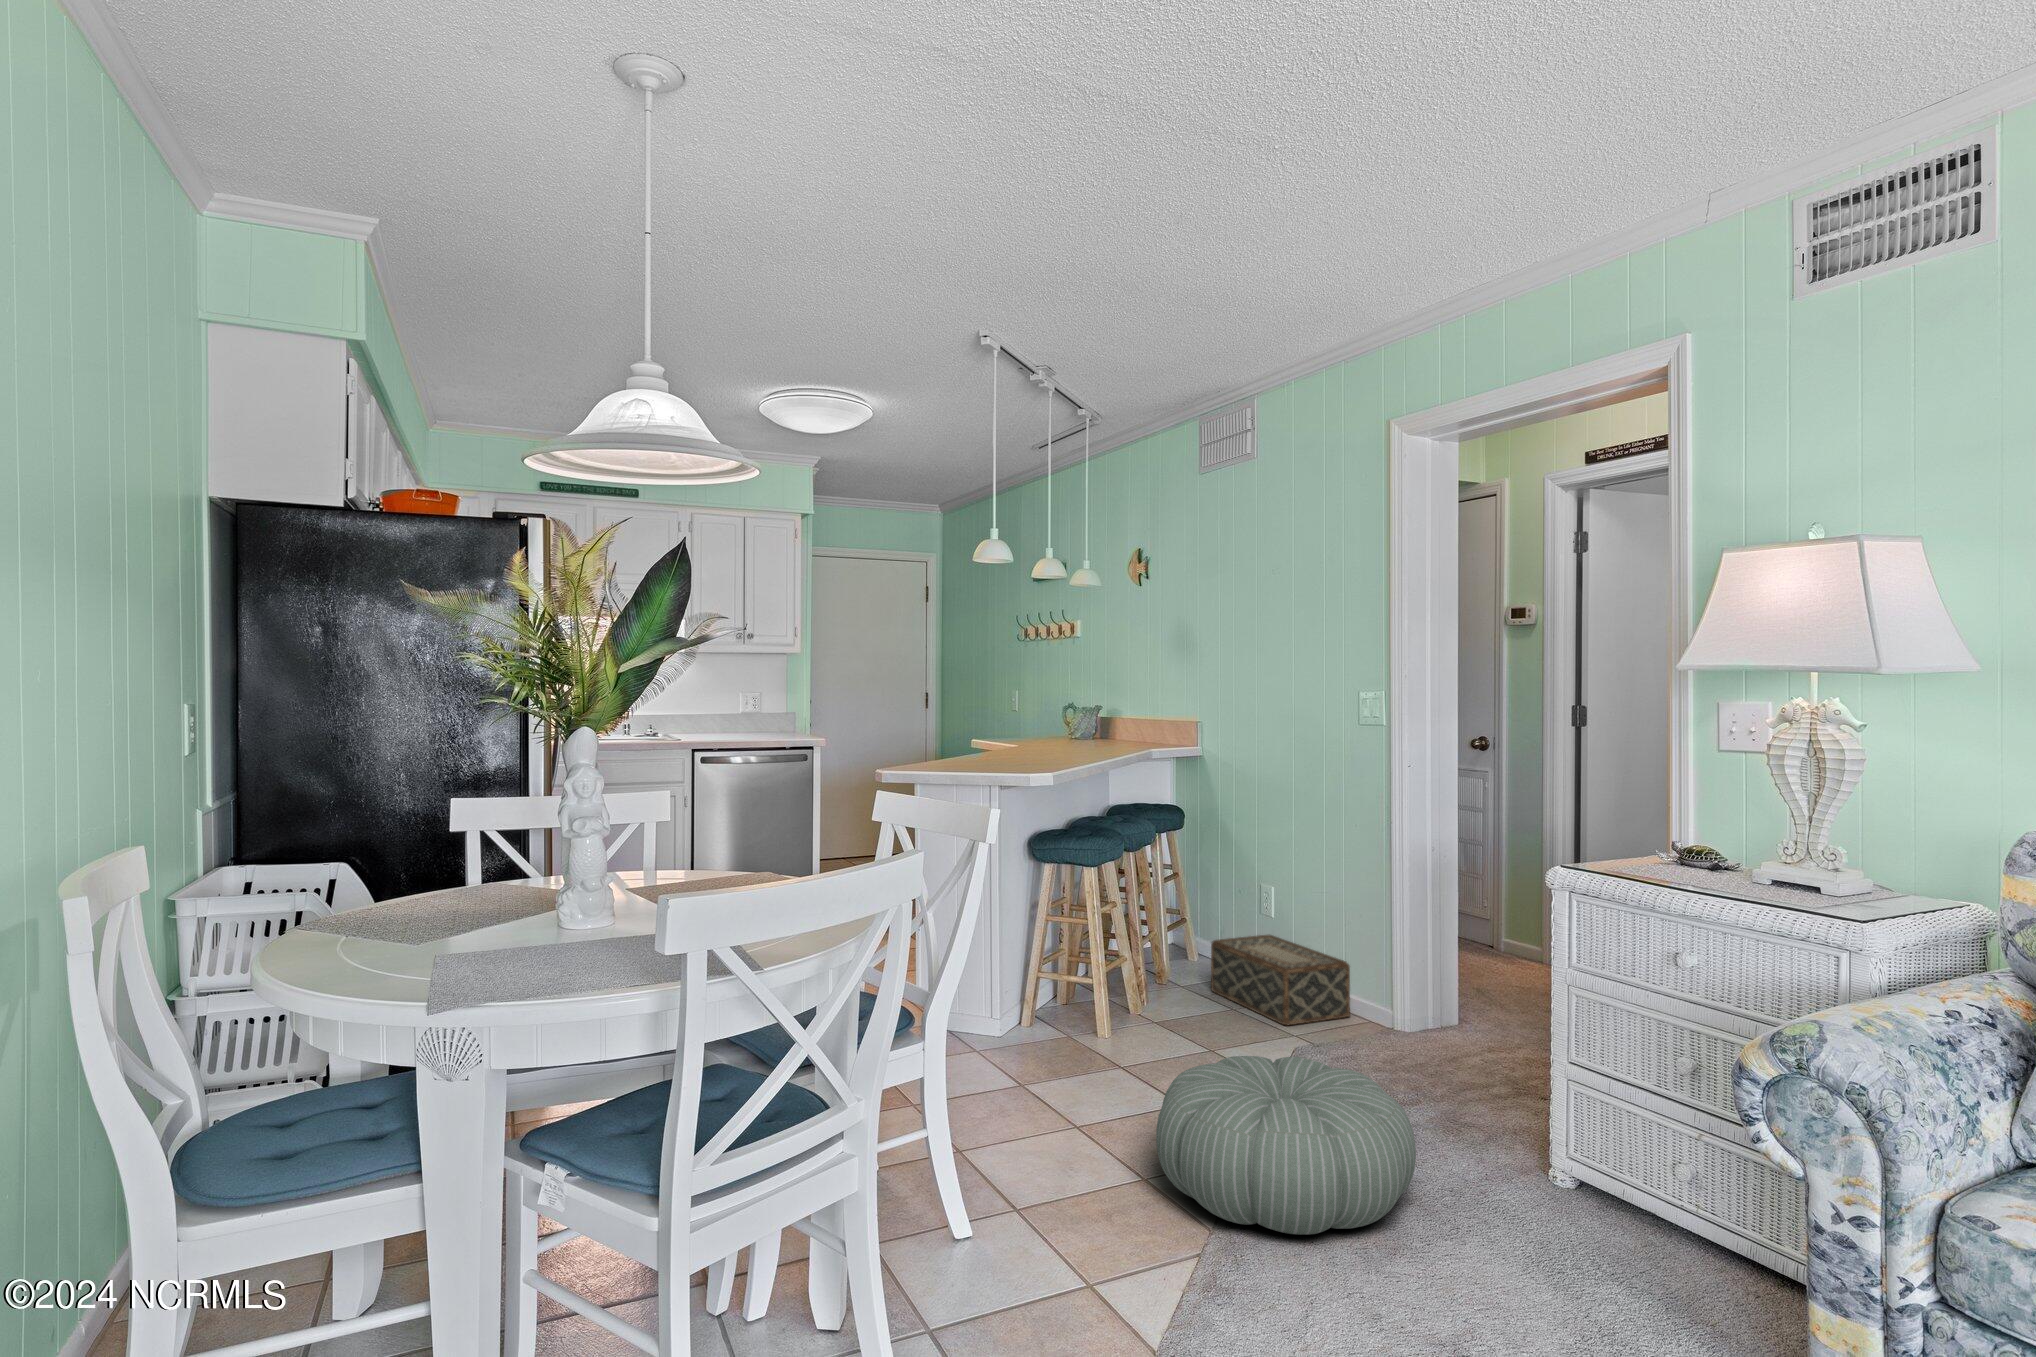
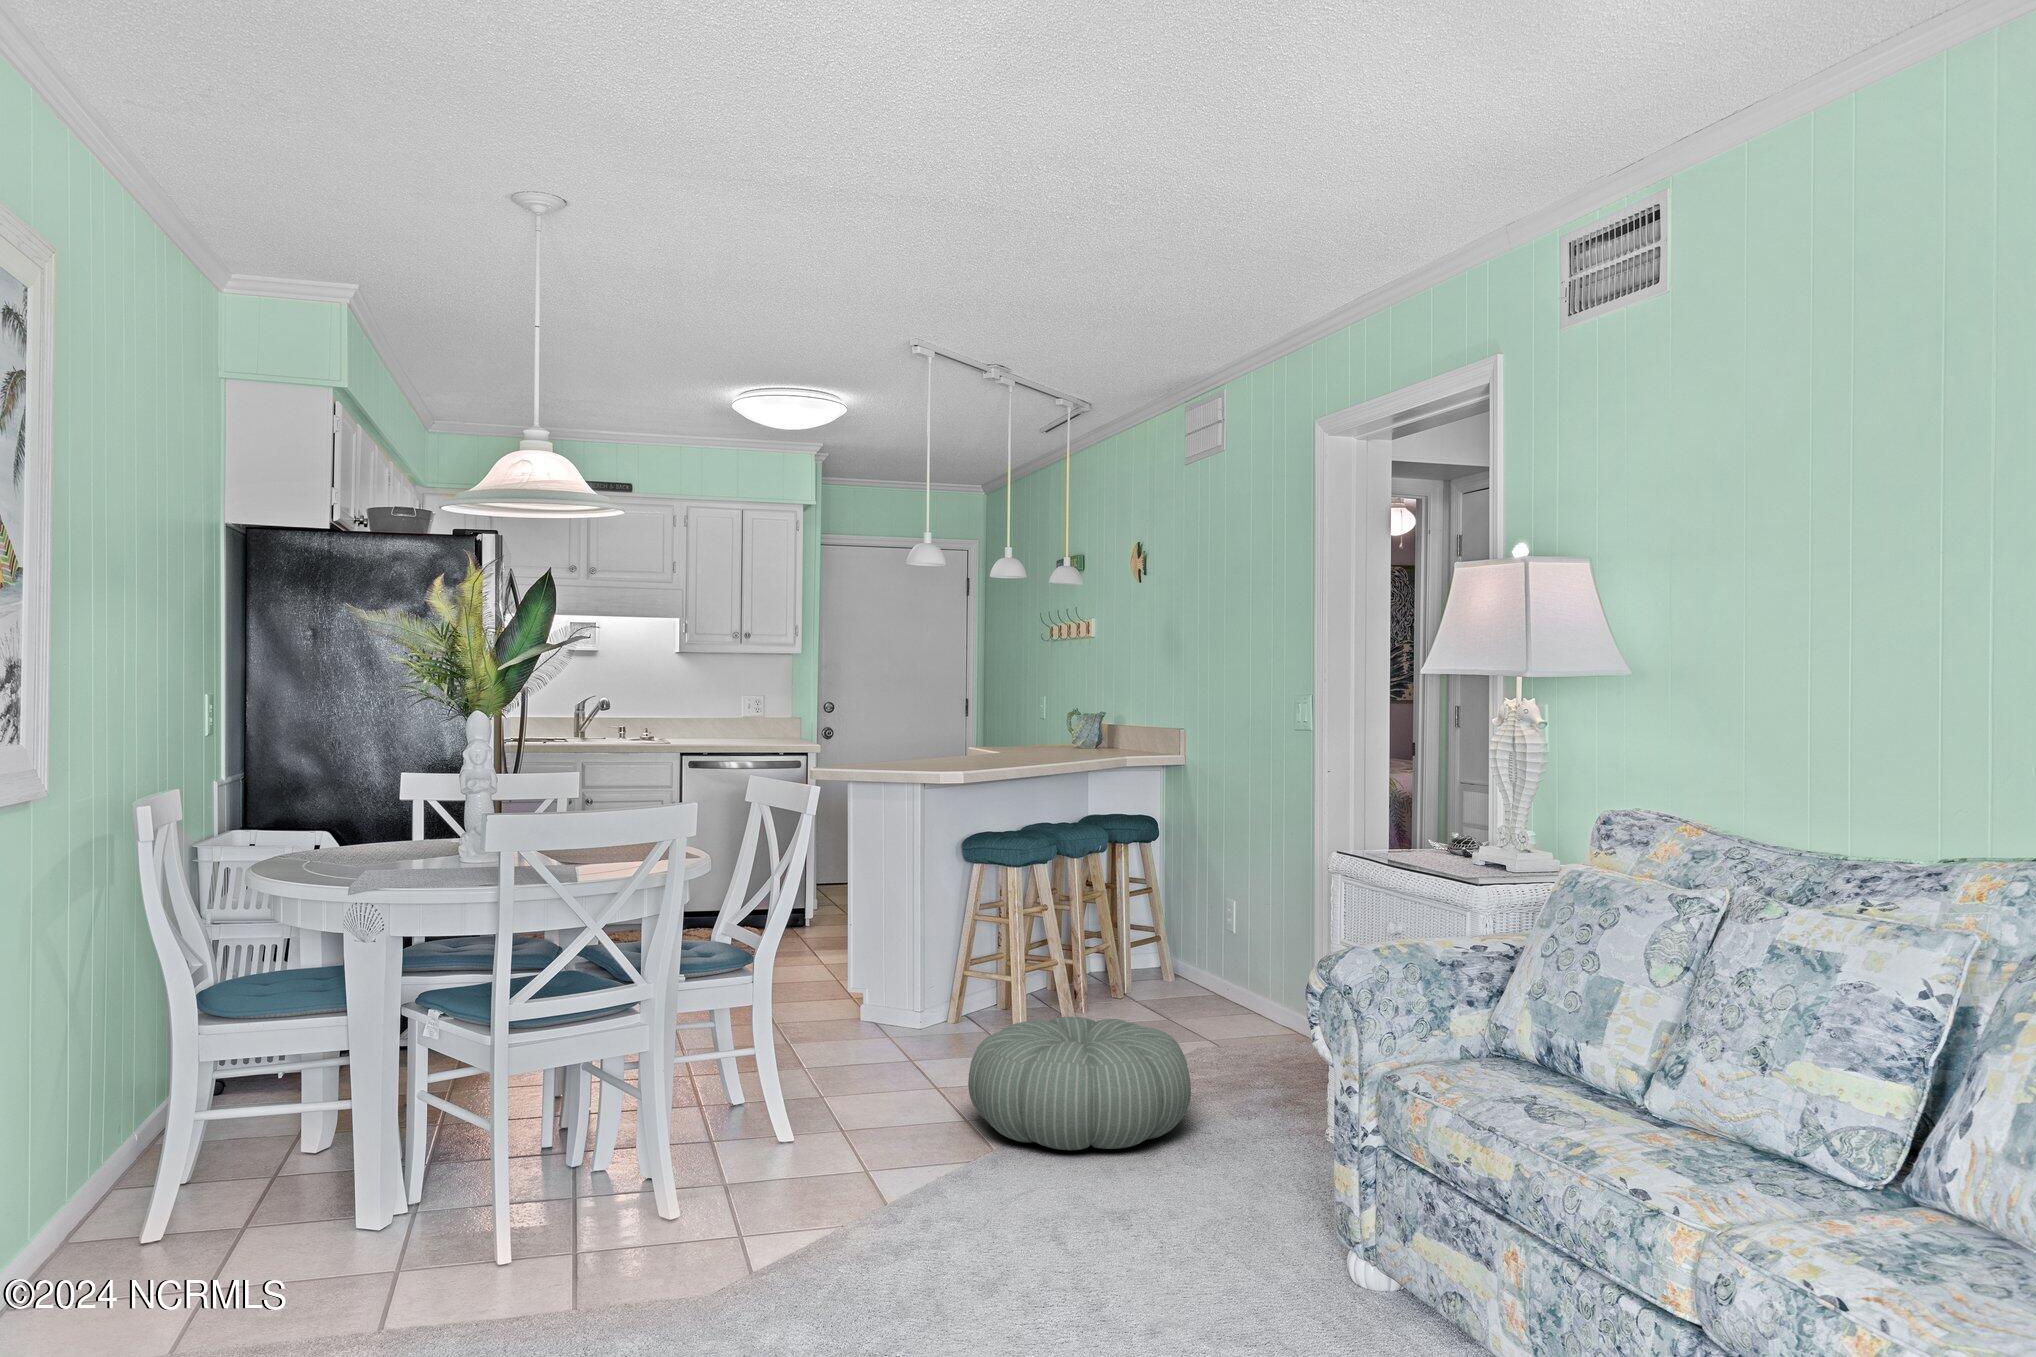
woven basket: present [1211,935,1350,1025] -> none [1158,945,1277,1026]

